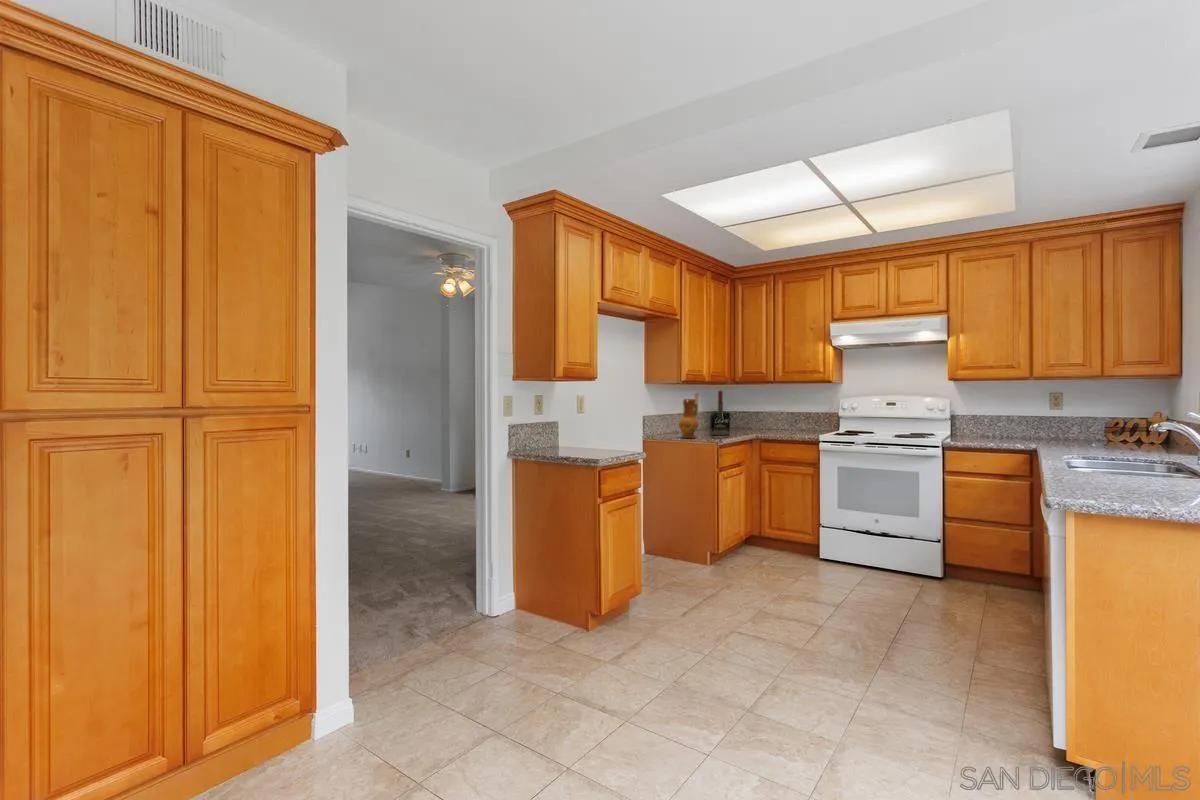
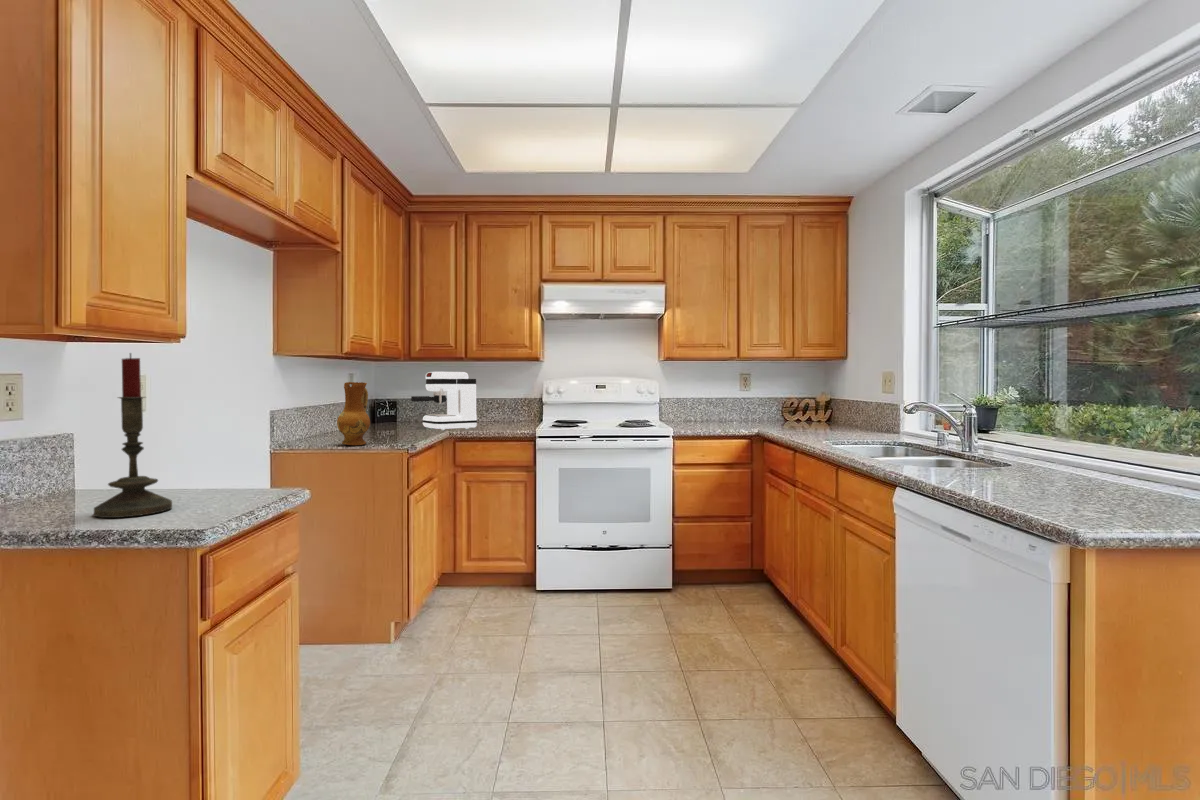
candle: present [711,391,729,435] -> present [94,353,172,518]
coffee maker: none [733,392,779,434] -> present [411,372,477,430]

